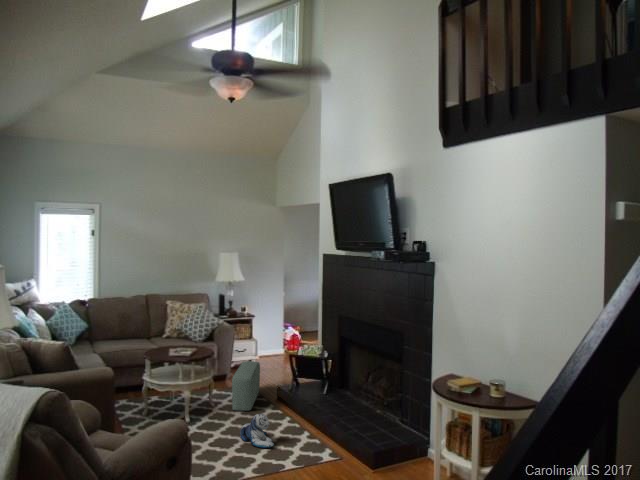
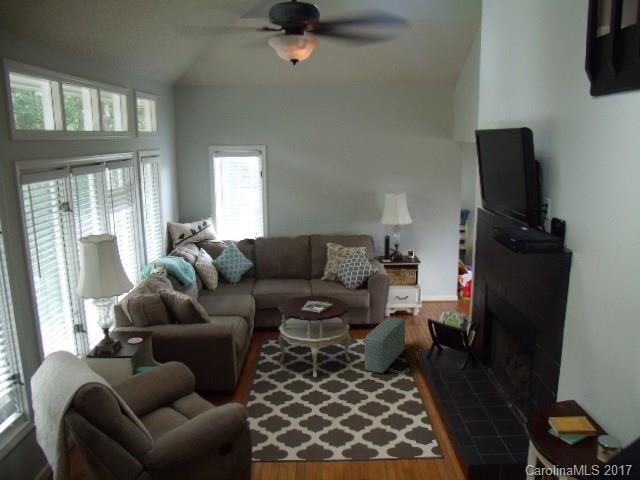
plush toy: present [240,413,274,448] -> none [355,388,383,426]

